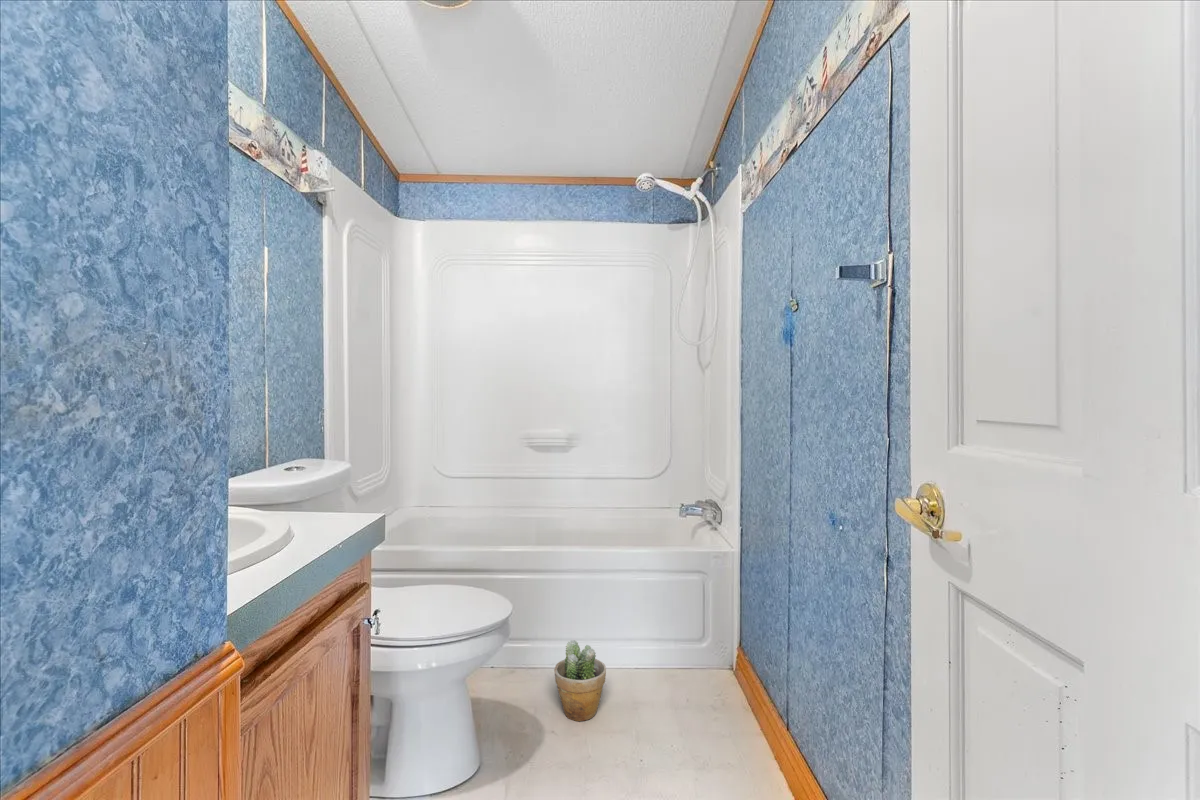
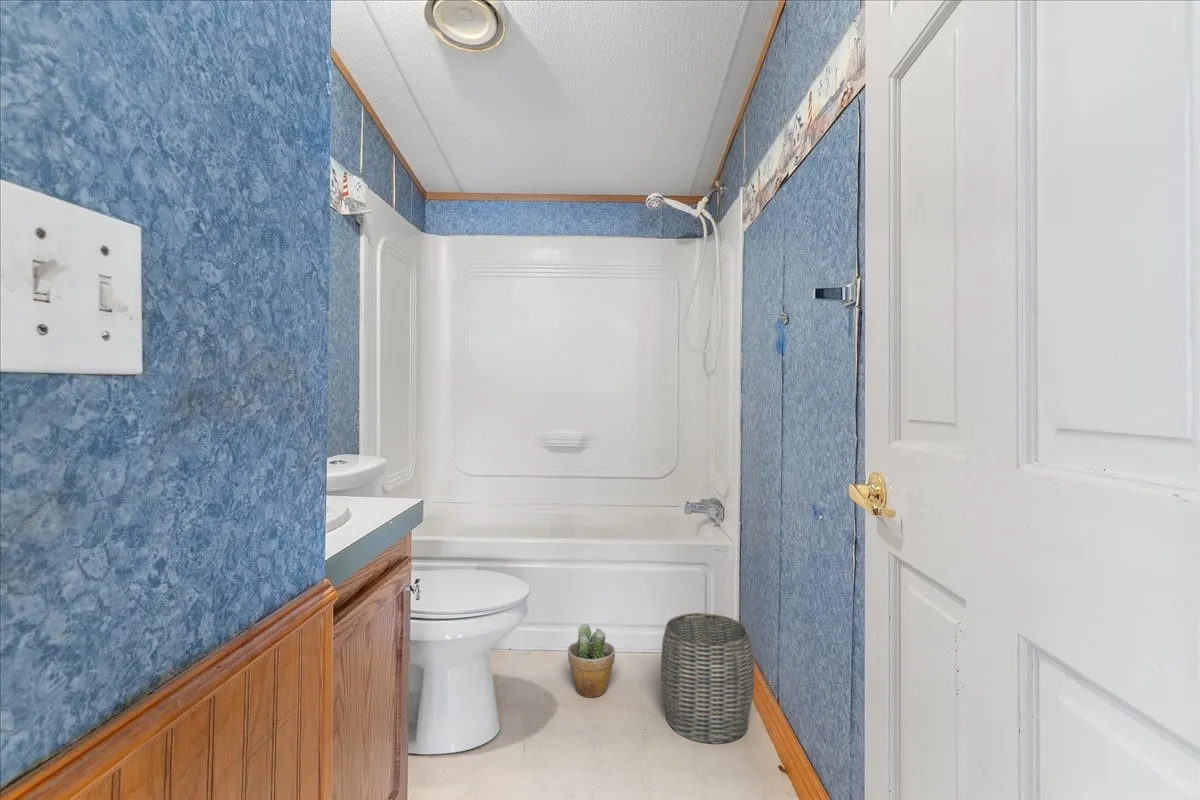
woven basket: none [657,627,758,774] -> present [661,613,754,744]

